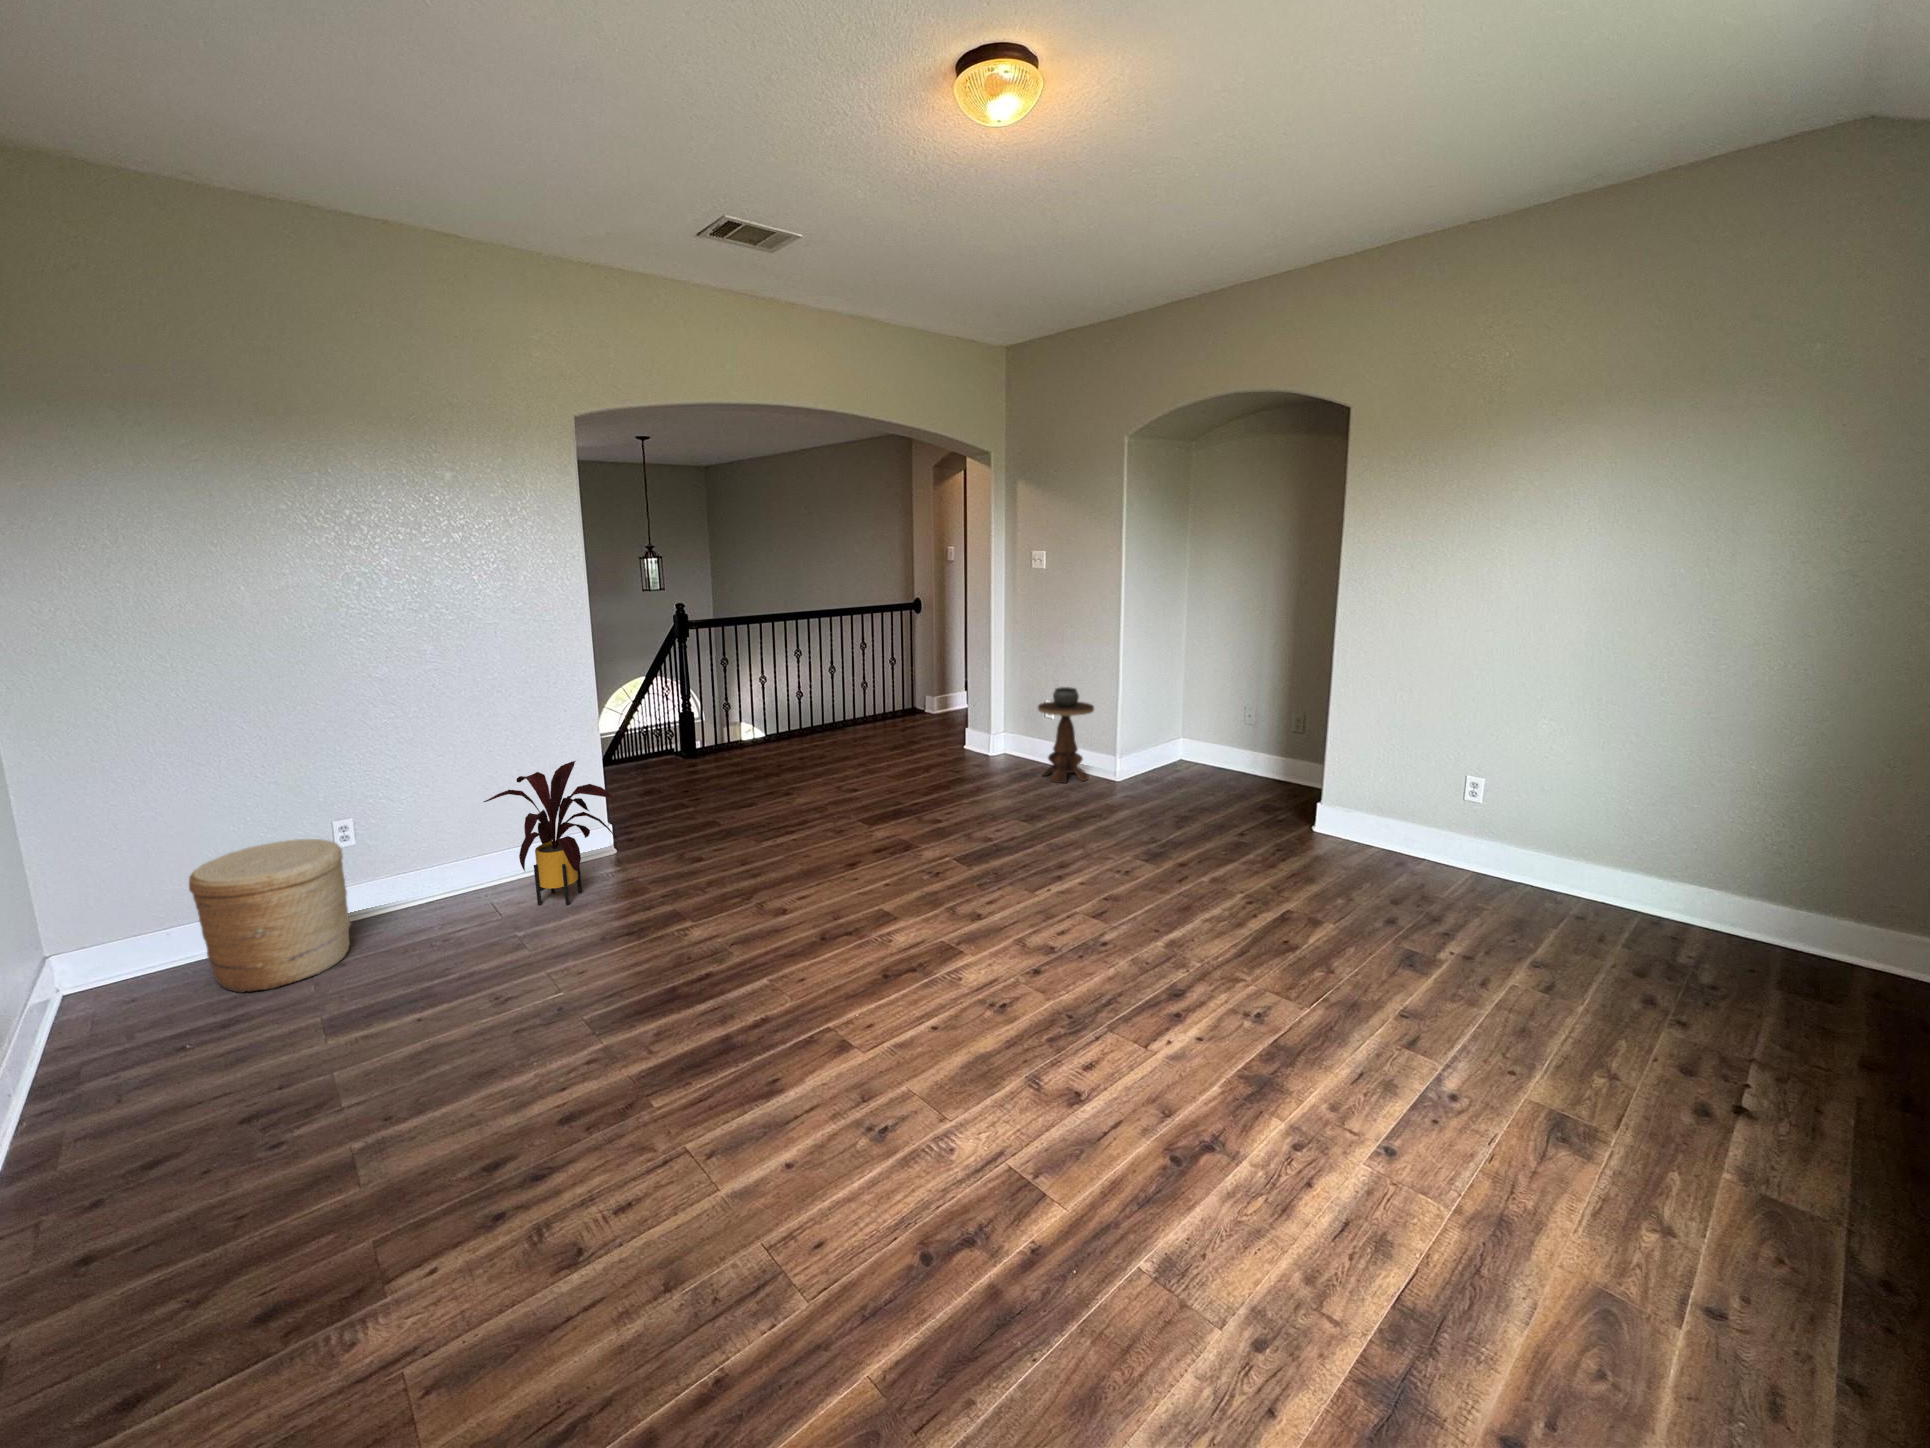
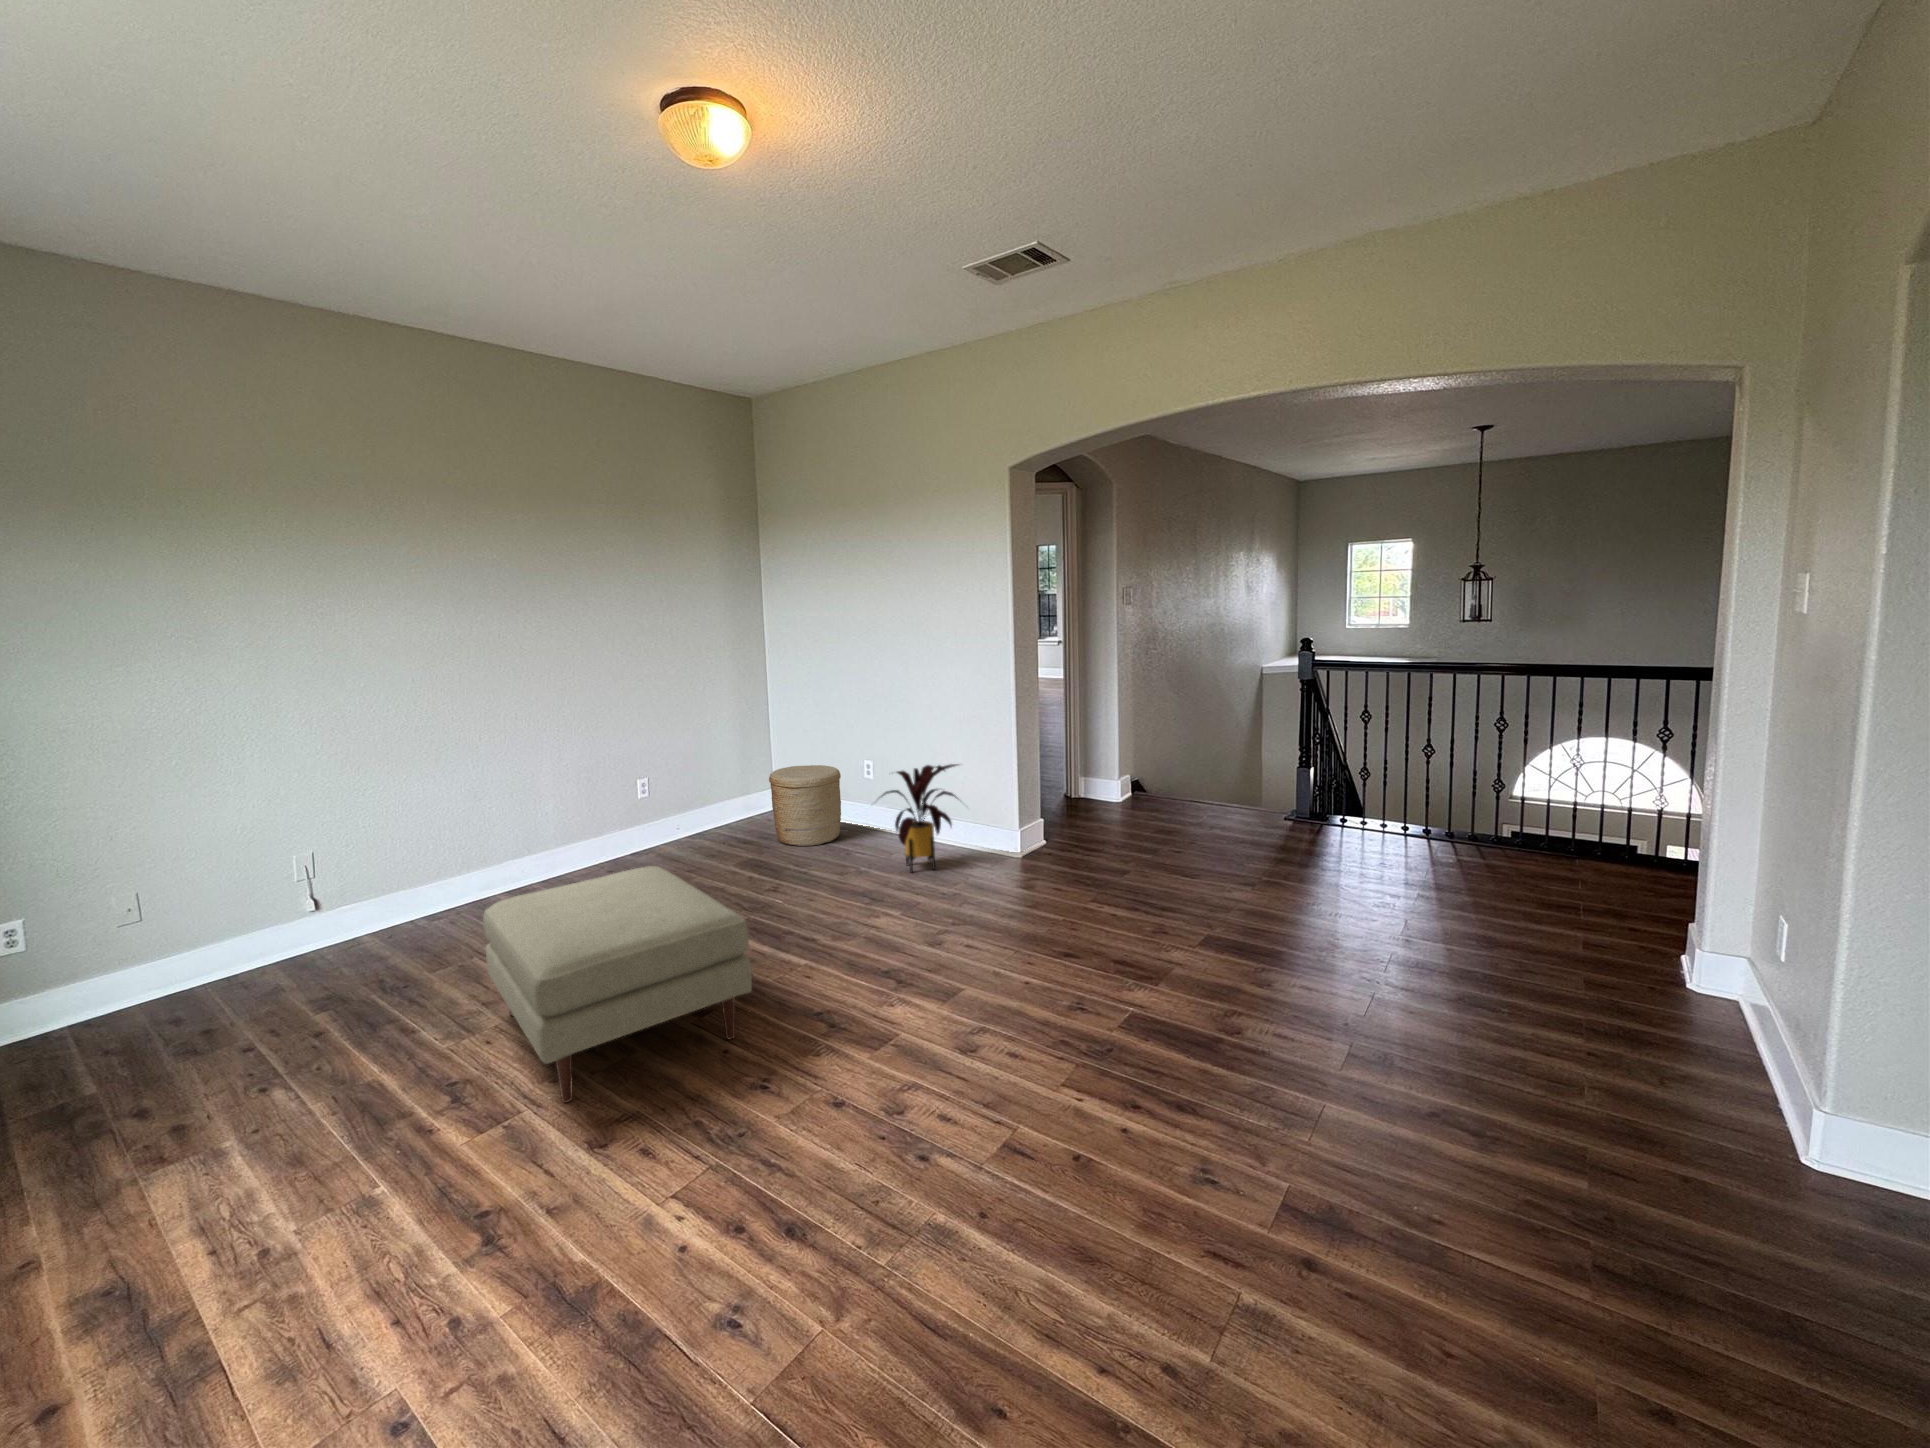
side table: present [1038,687,1094,783] -> none [1642,876,1827,1119]
ottoman: none [659,894,1028,1240] -> present [483,866,752,1103]

